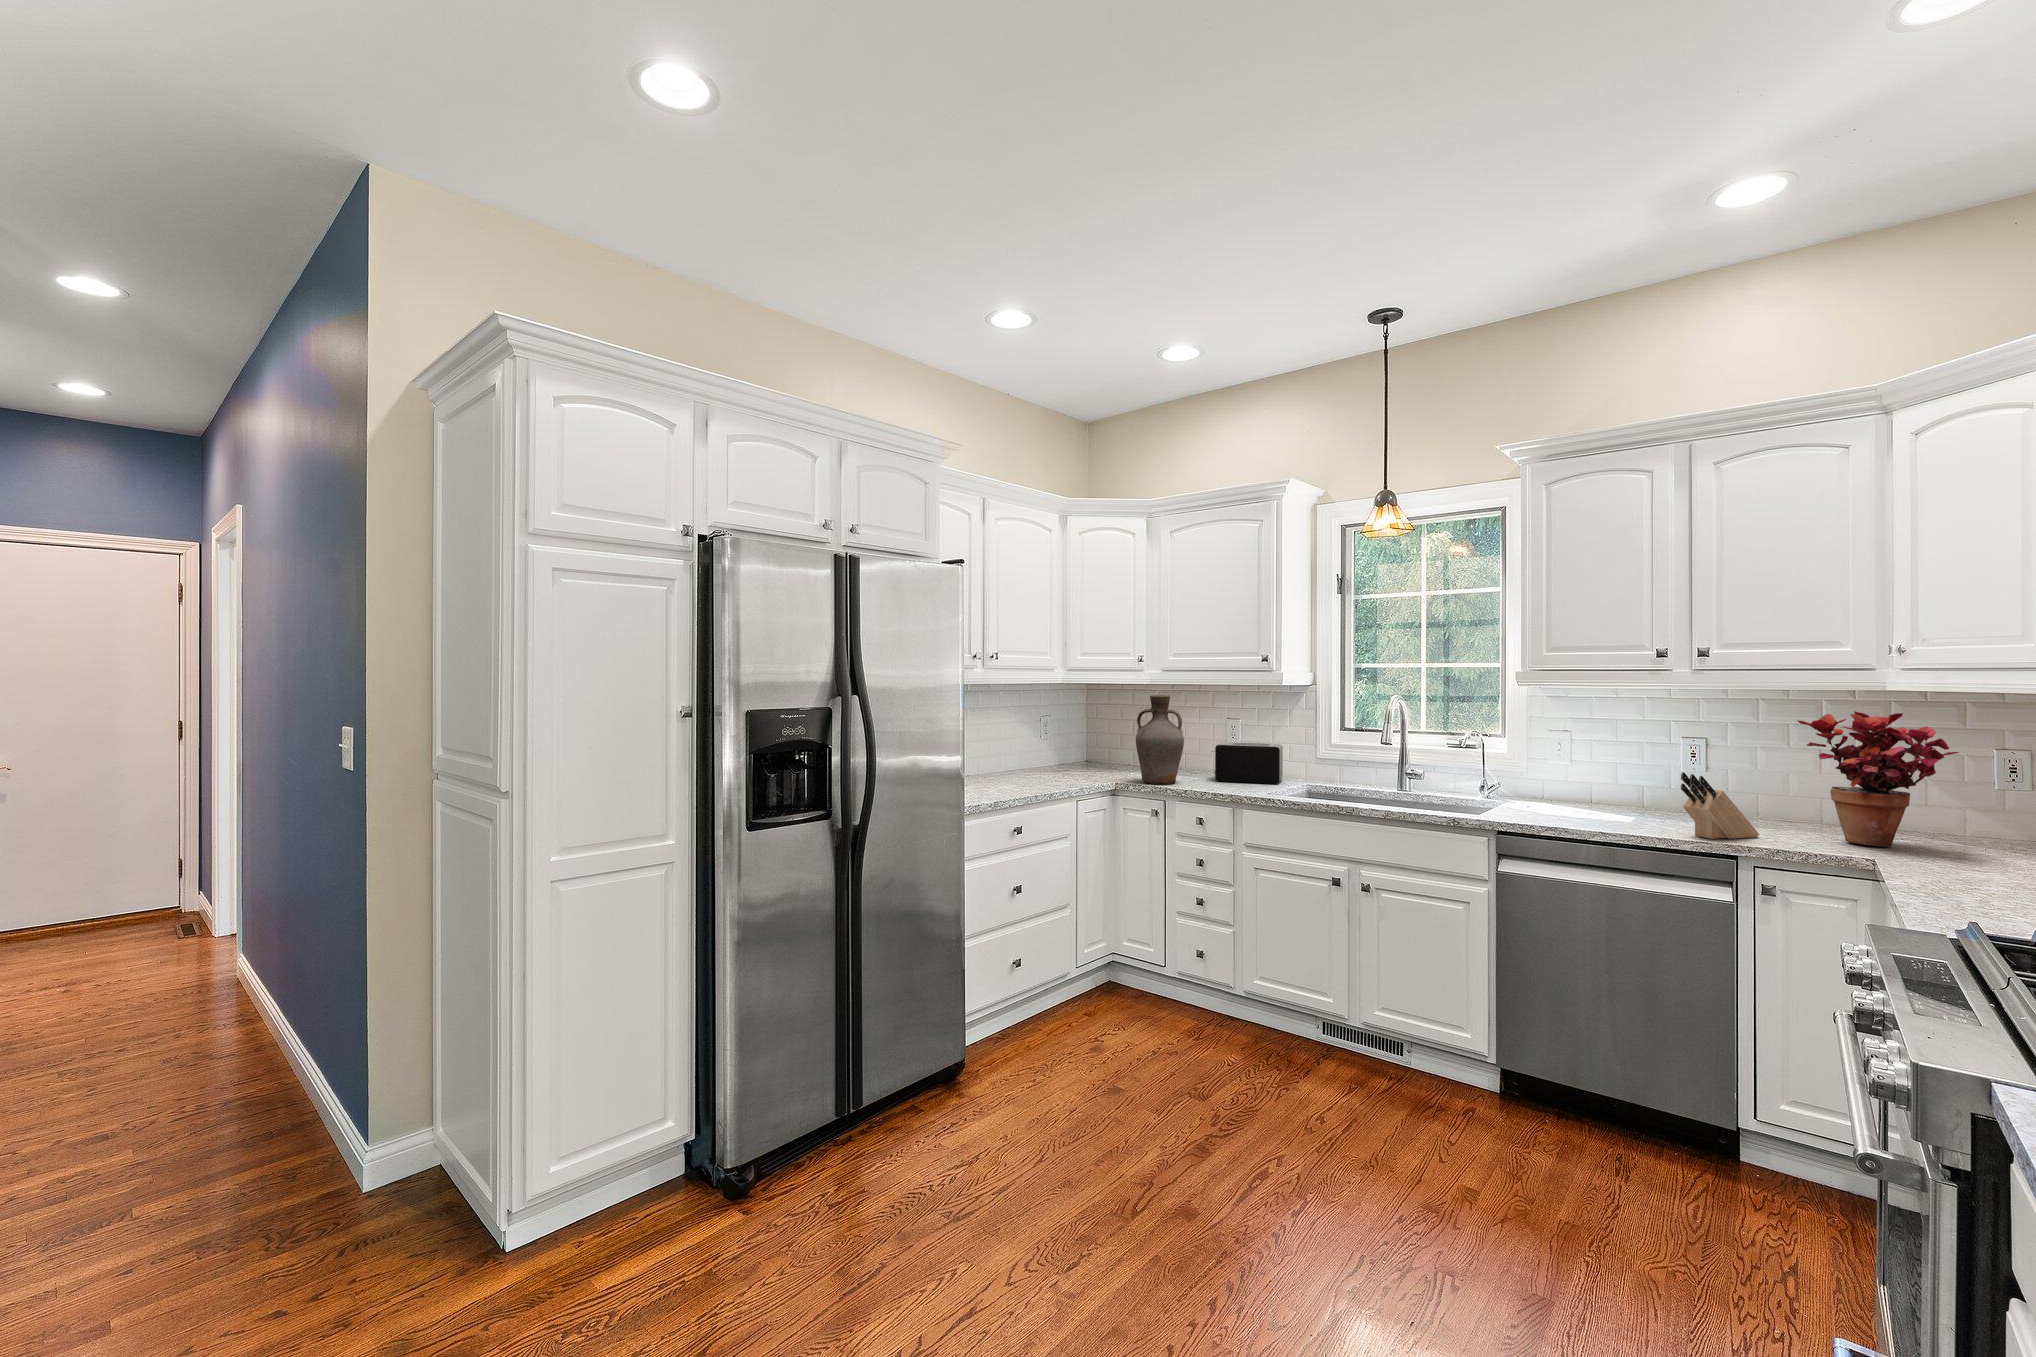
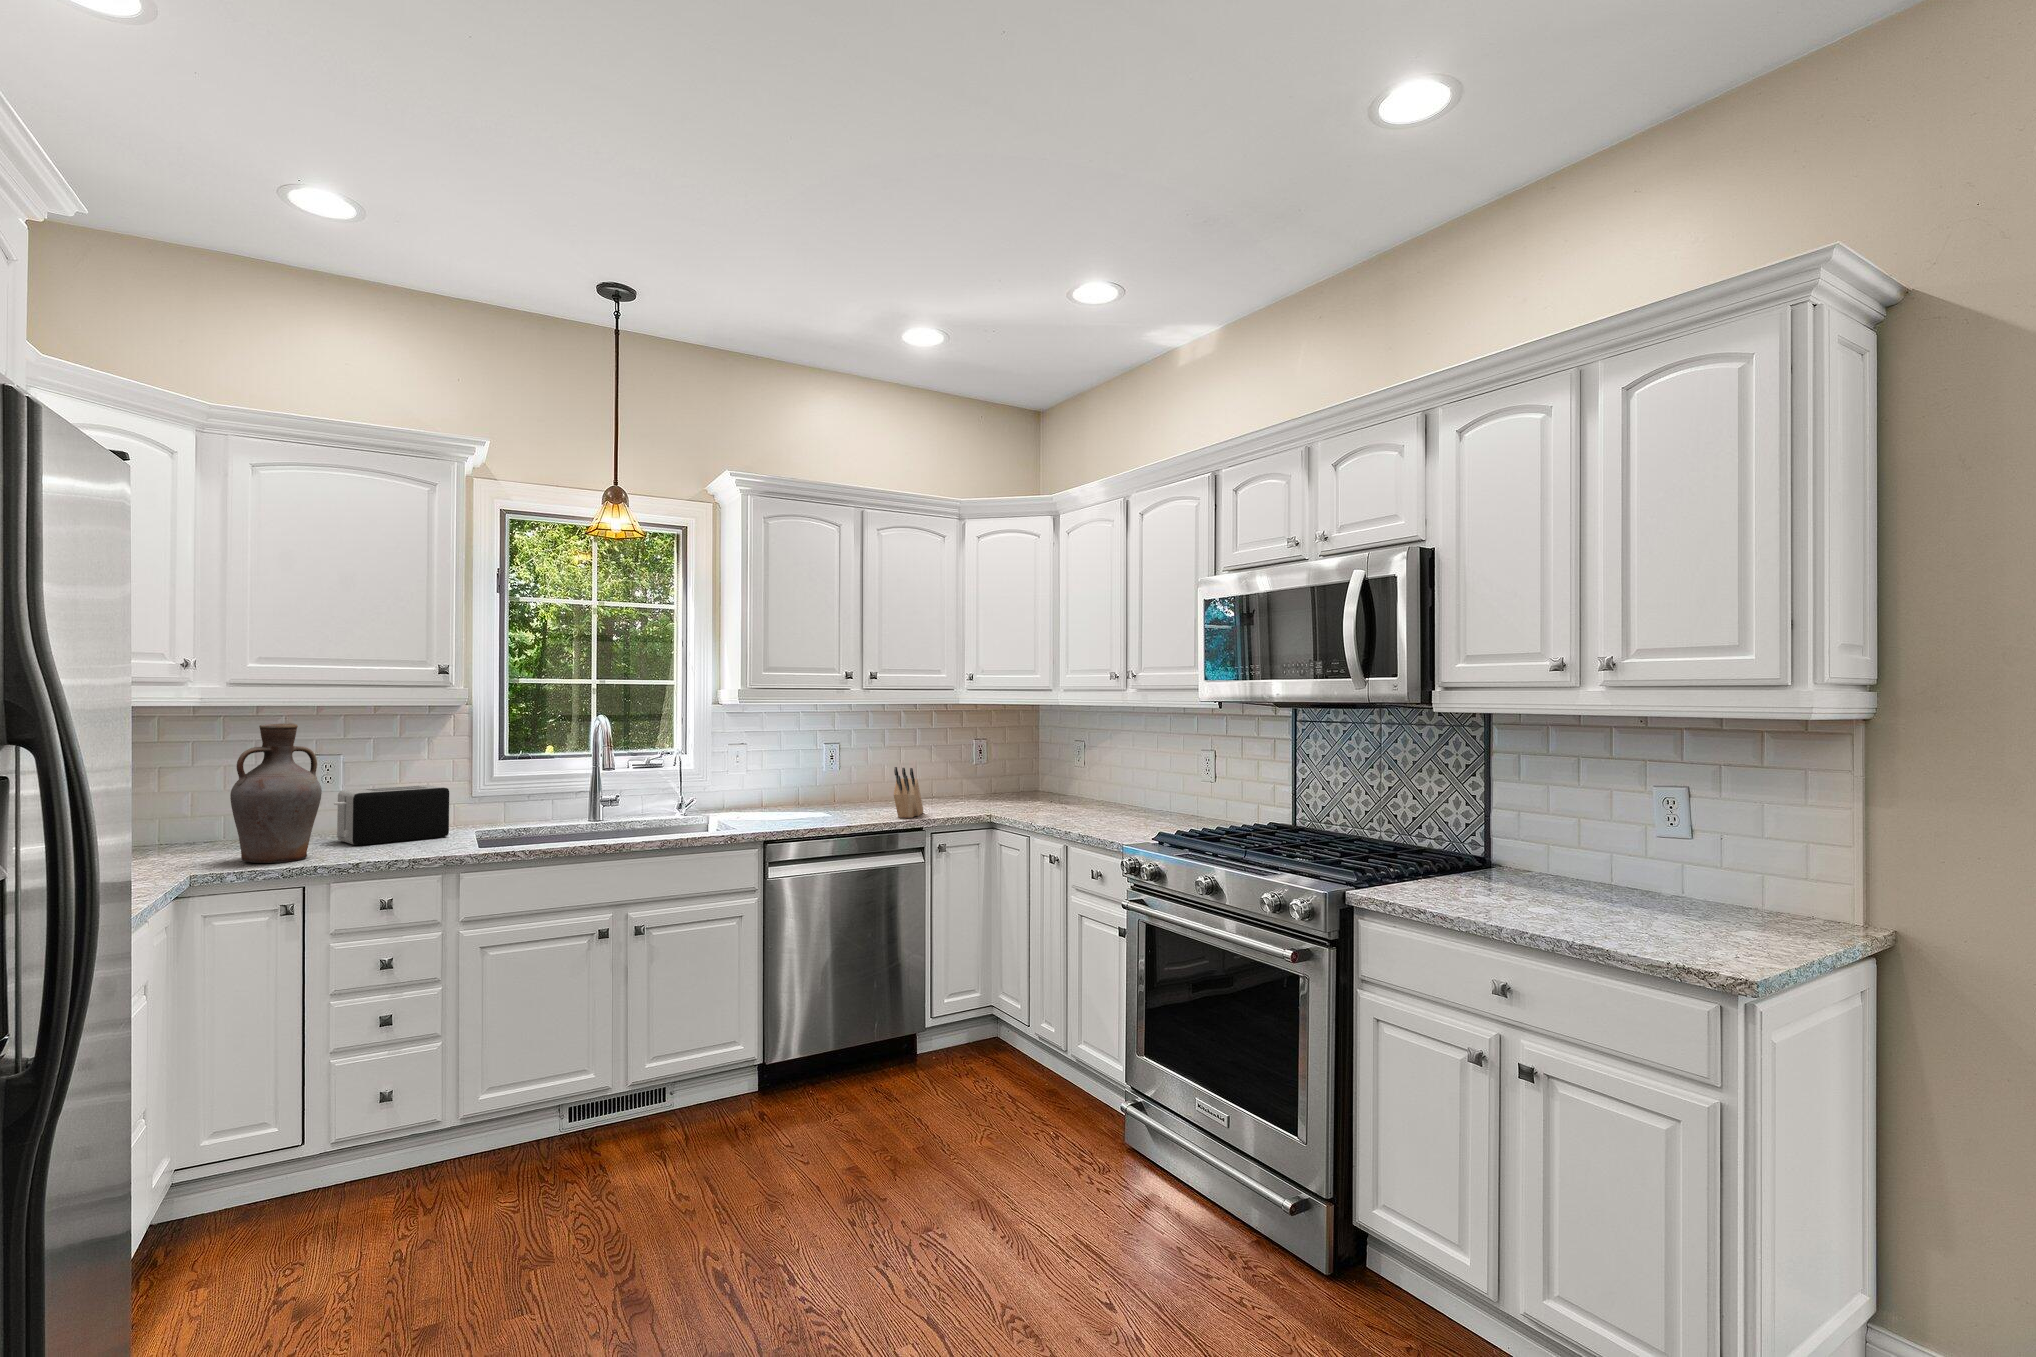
potted plant: present [1797,711,1959,847] -> none [936,714,1021,808]

